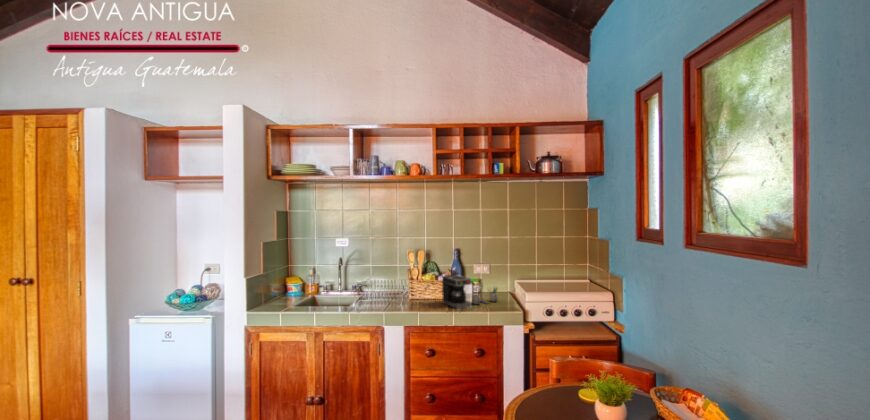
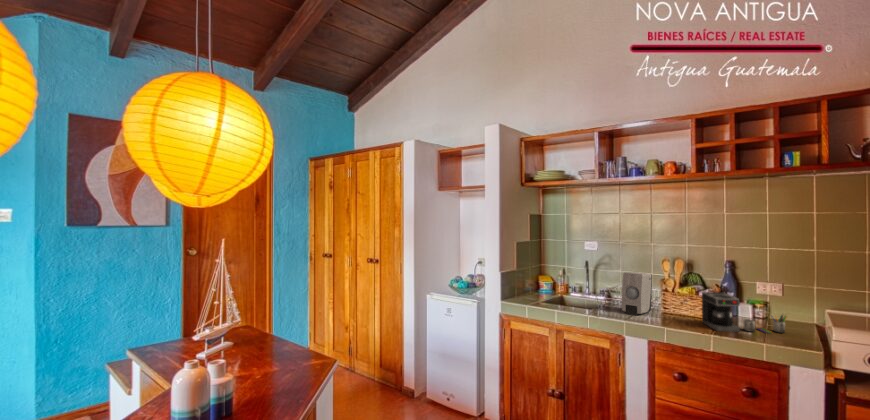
soap dispenser: none [377,264,401,305] -> present [622,272,652,315]

